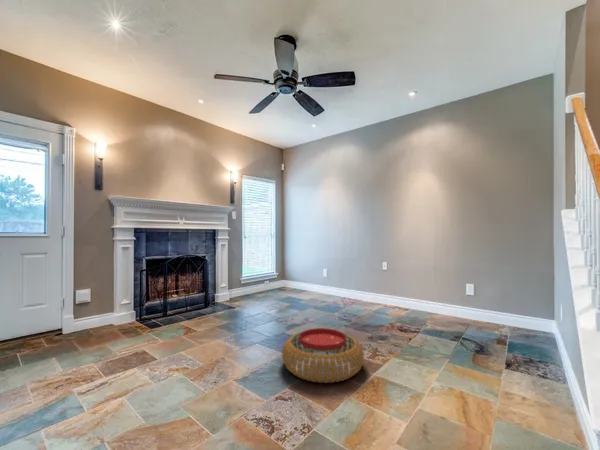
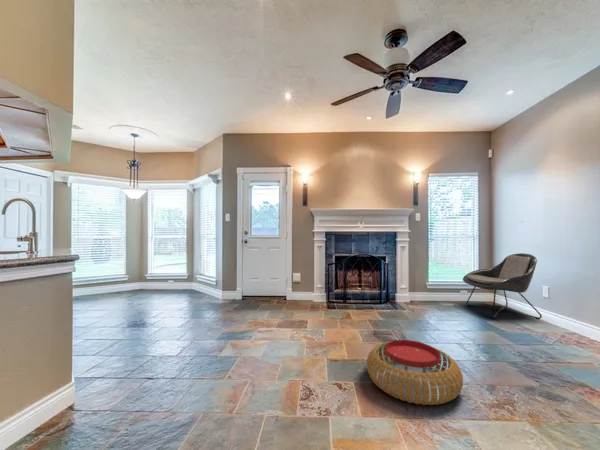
lounge chair: none [272,247,324,300] -> present [463,253,542,319]

